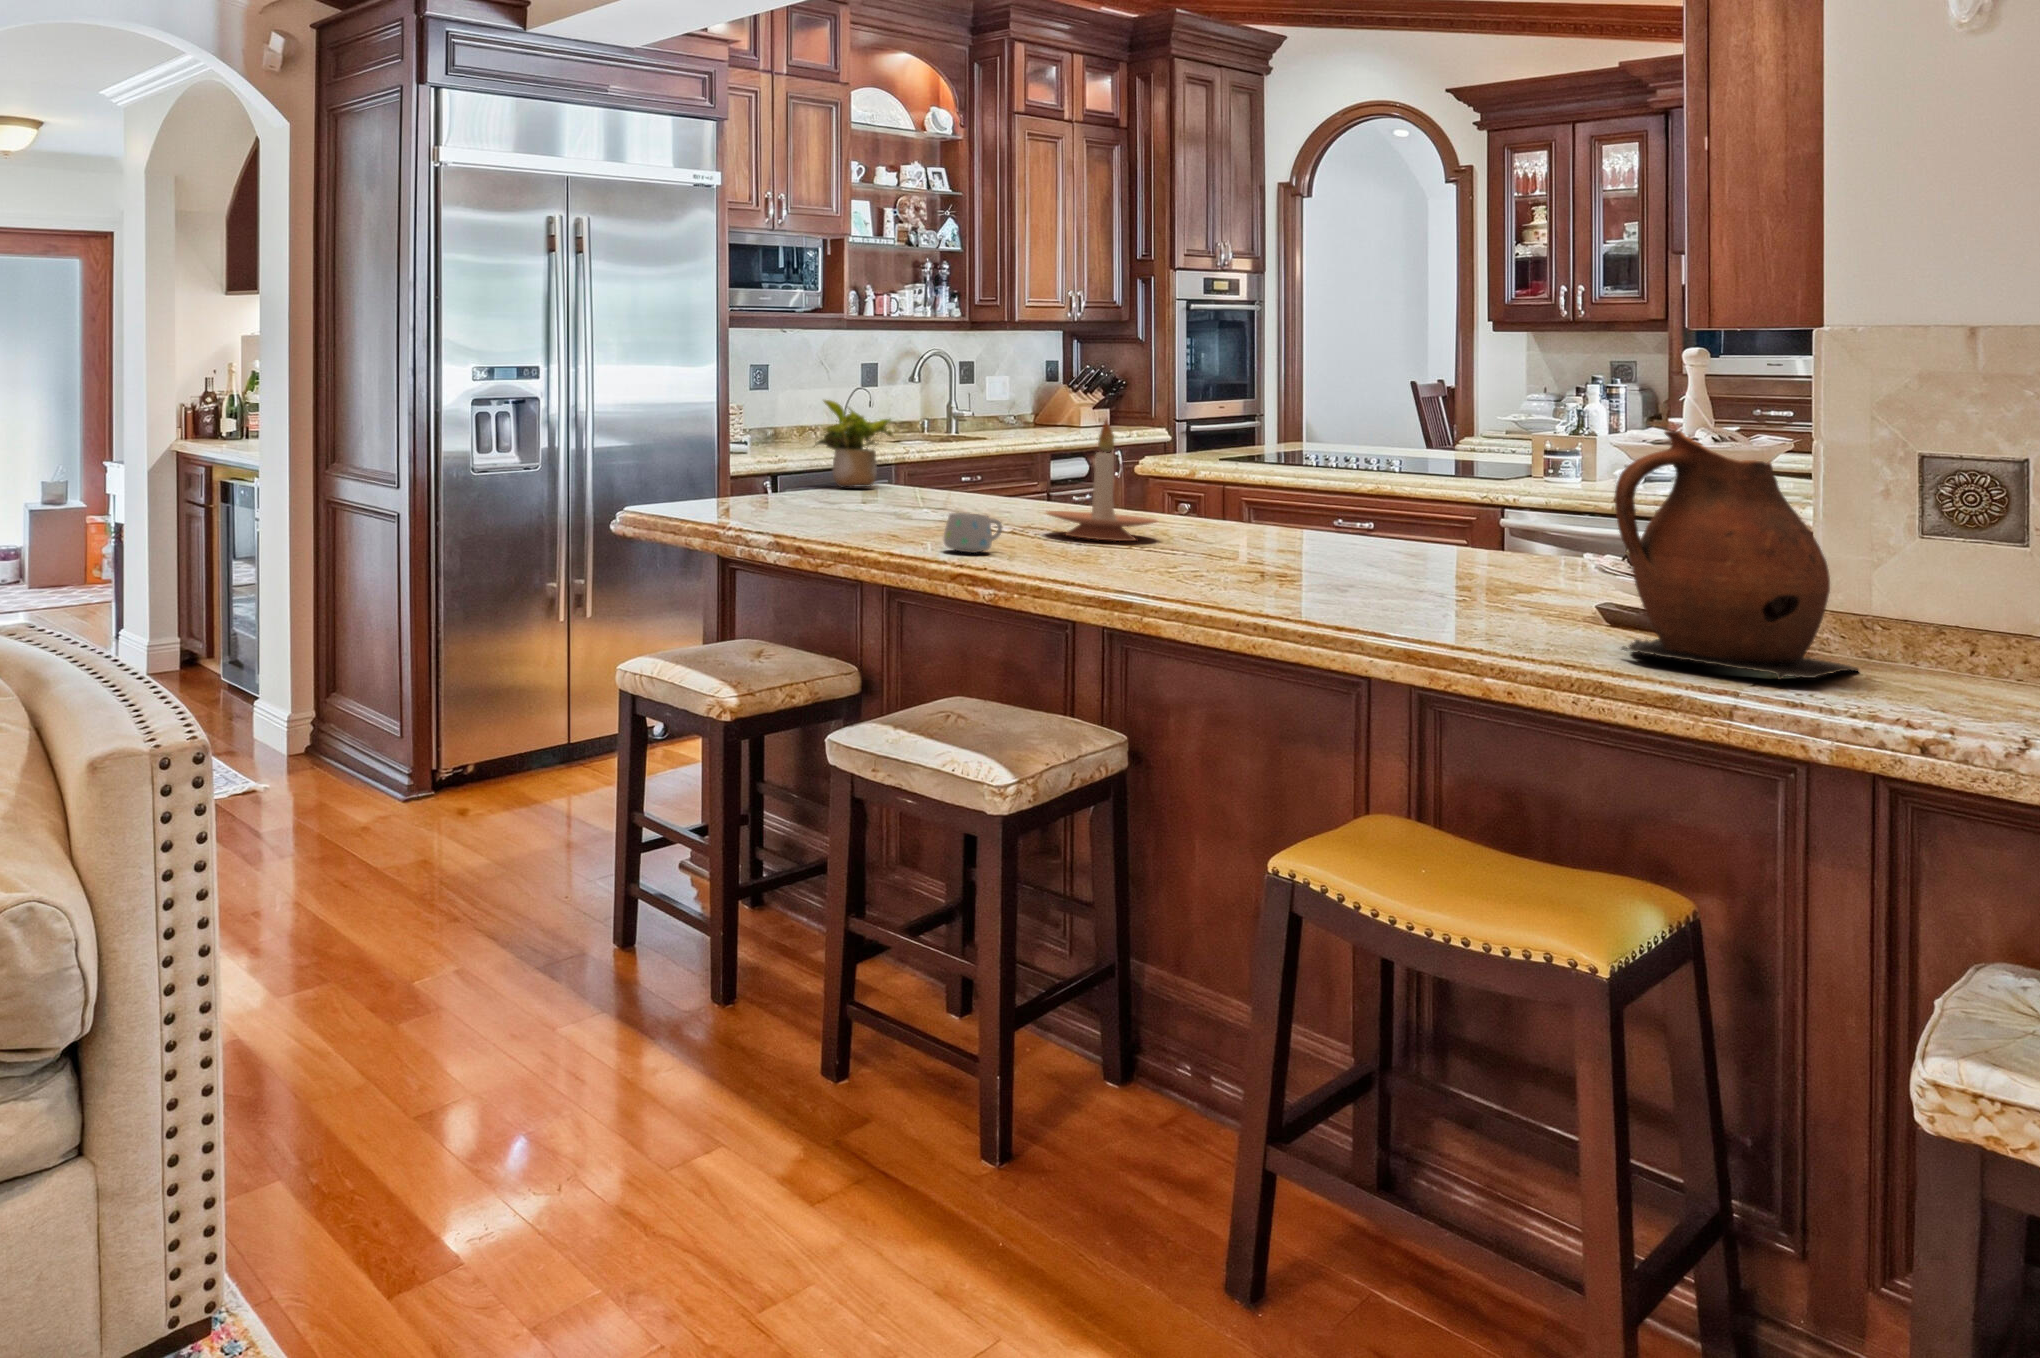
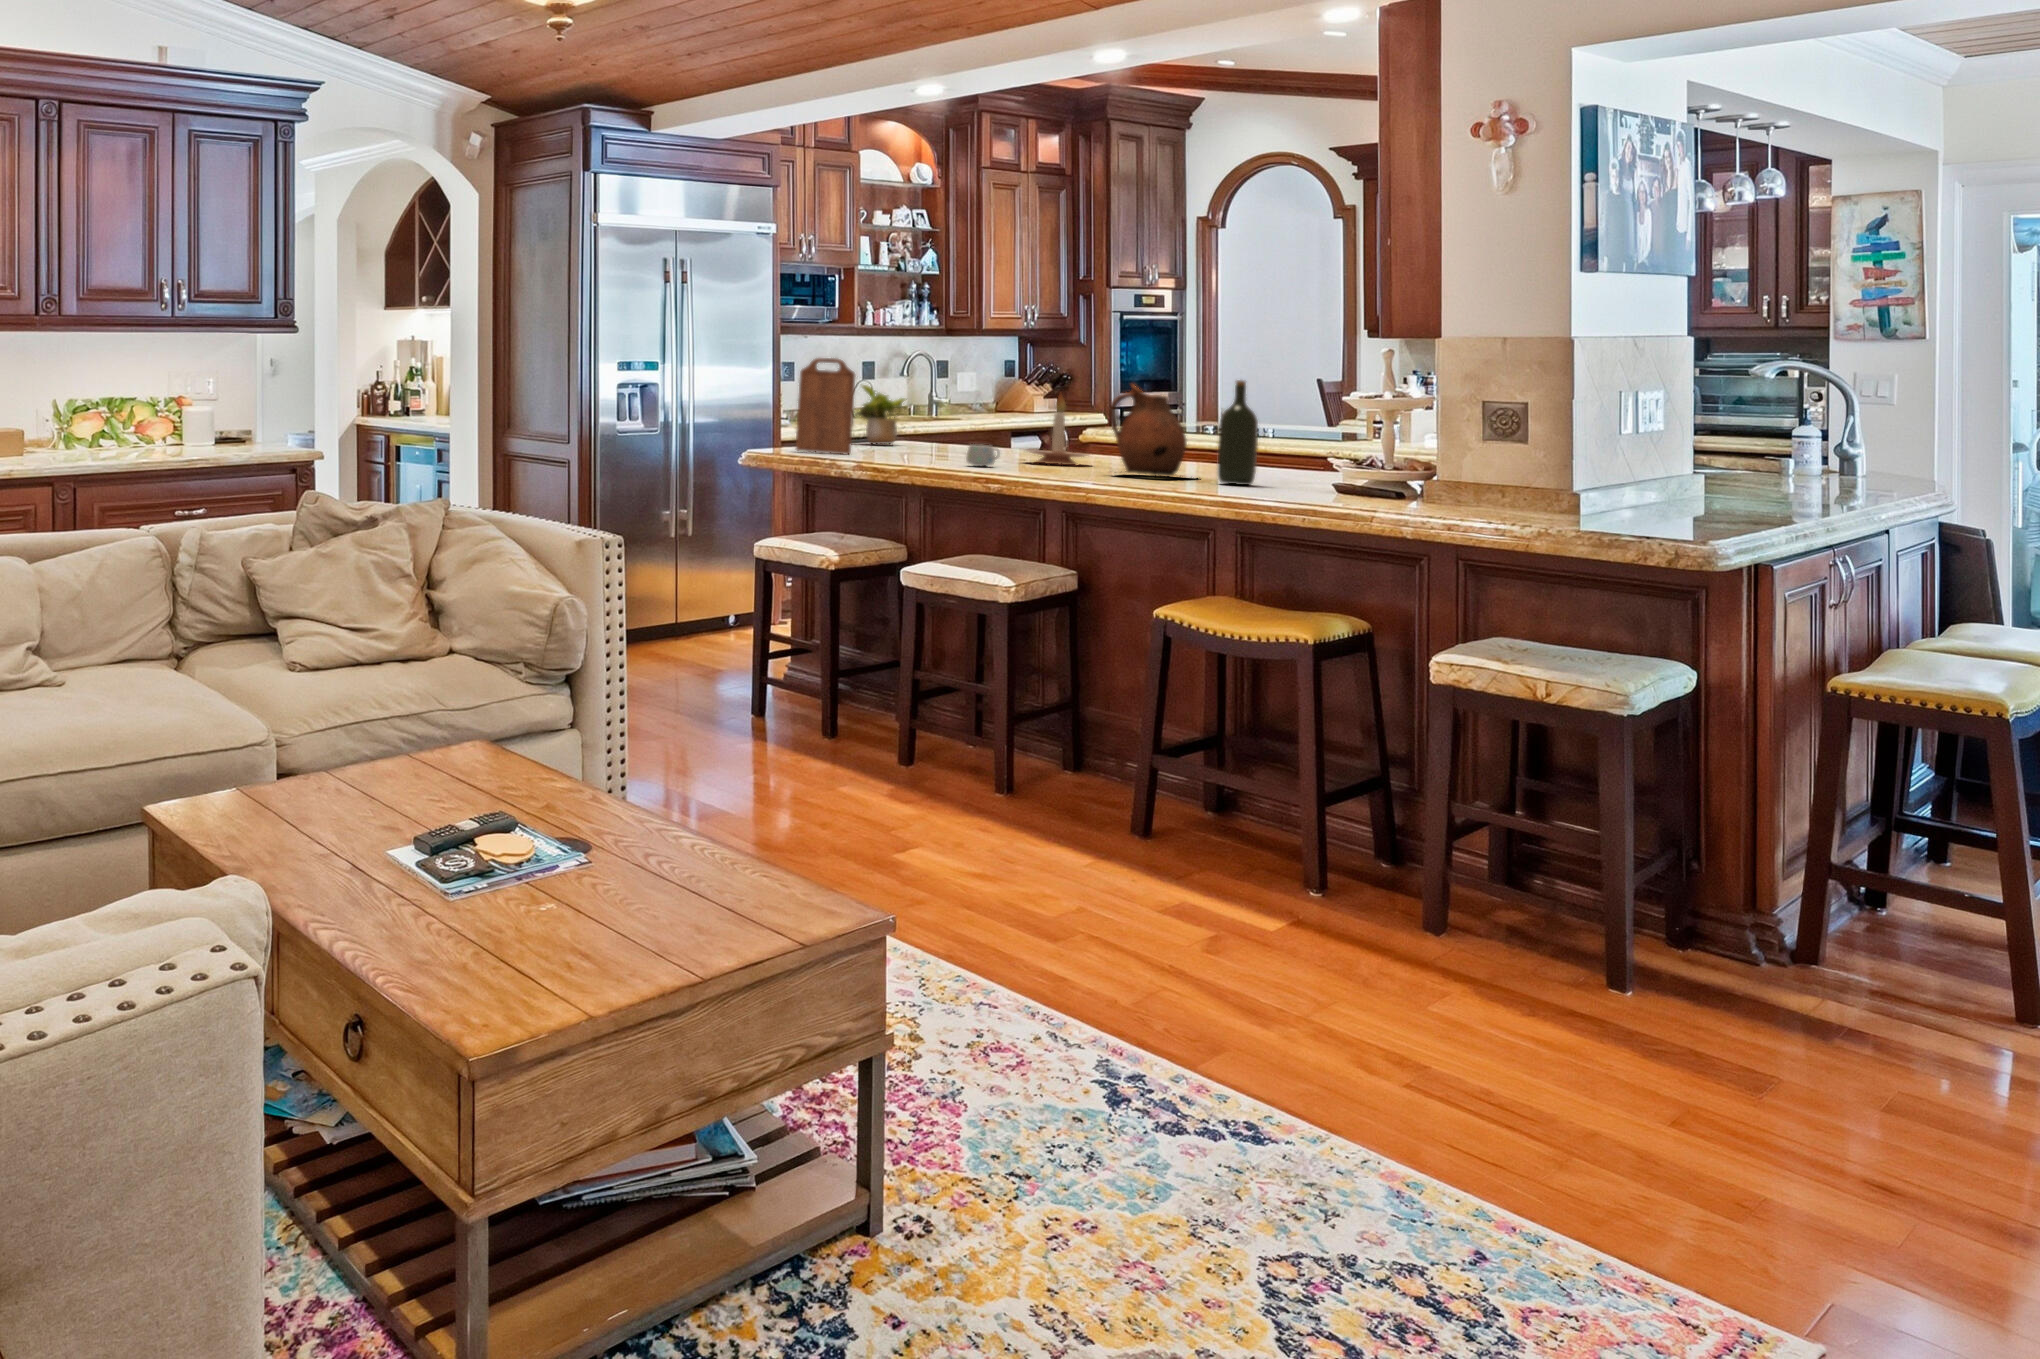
cutting board: none [690,361,784,519] -> present [796,358,856,454]
wine bottle: none [1393,407,1471,610] -> present [1217,380,1258,485]
ceramic pitcher: present [1615,430,1859,679] -> present [1109,384,1200,479]

